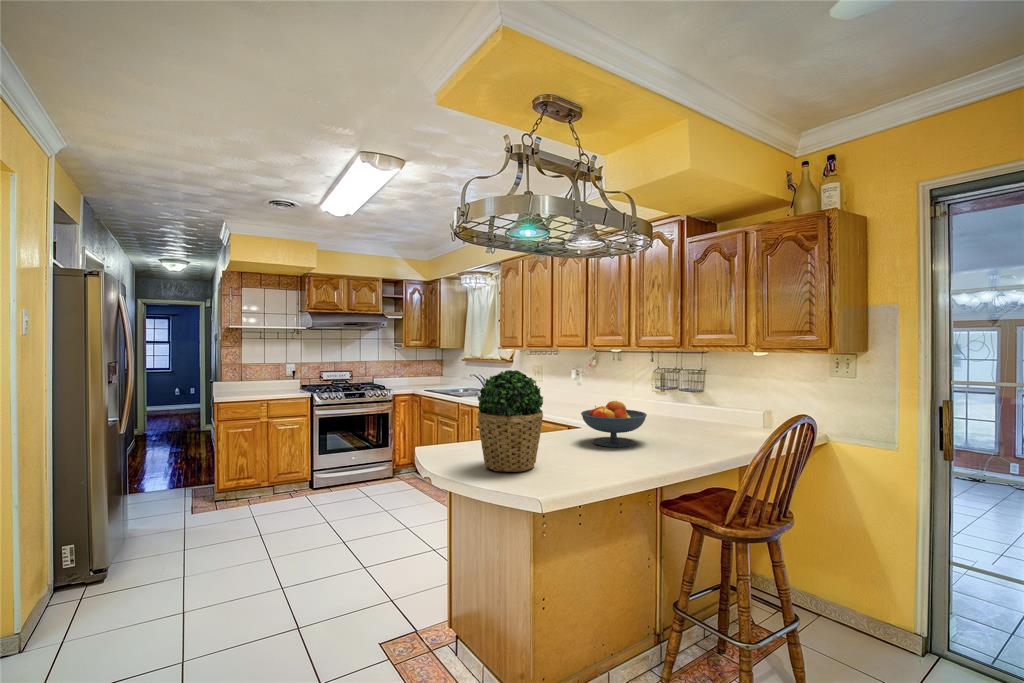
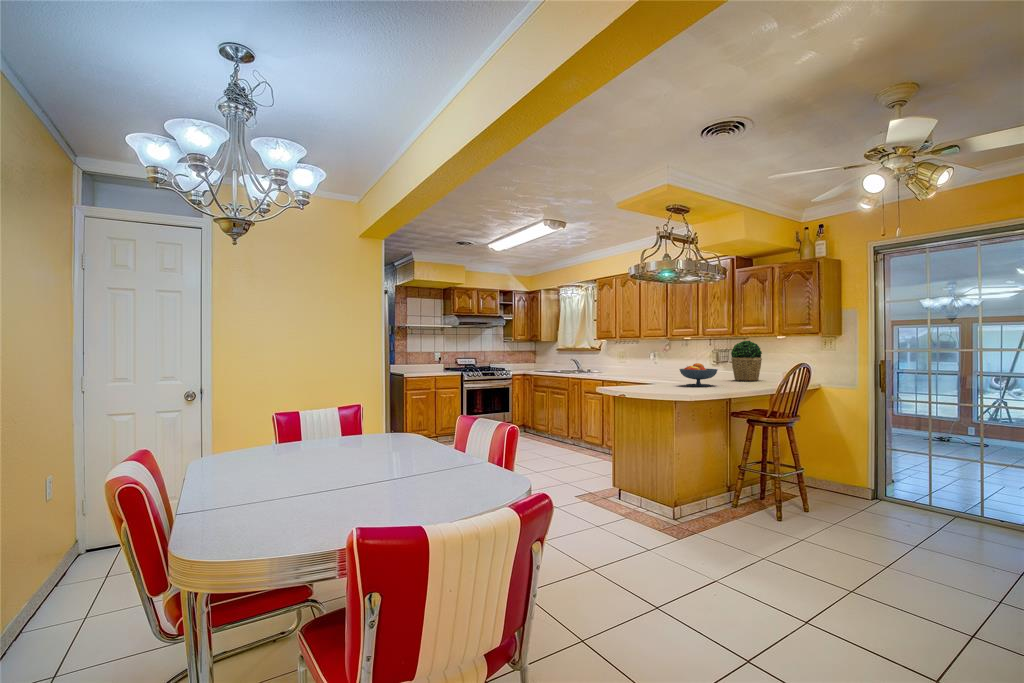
potted plant: present [478,370,543,472] -> present [731,341,762,381]

